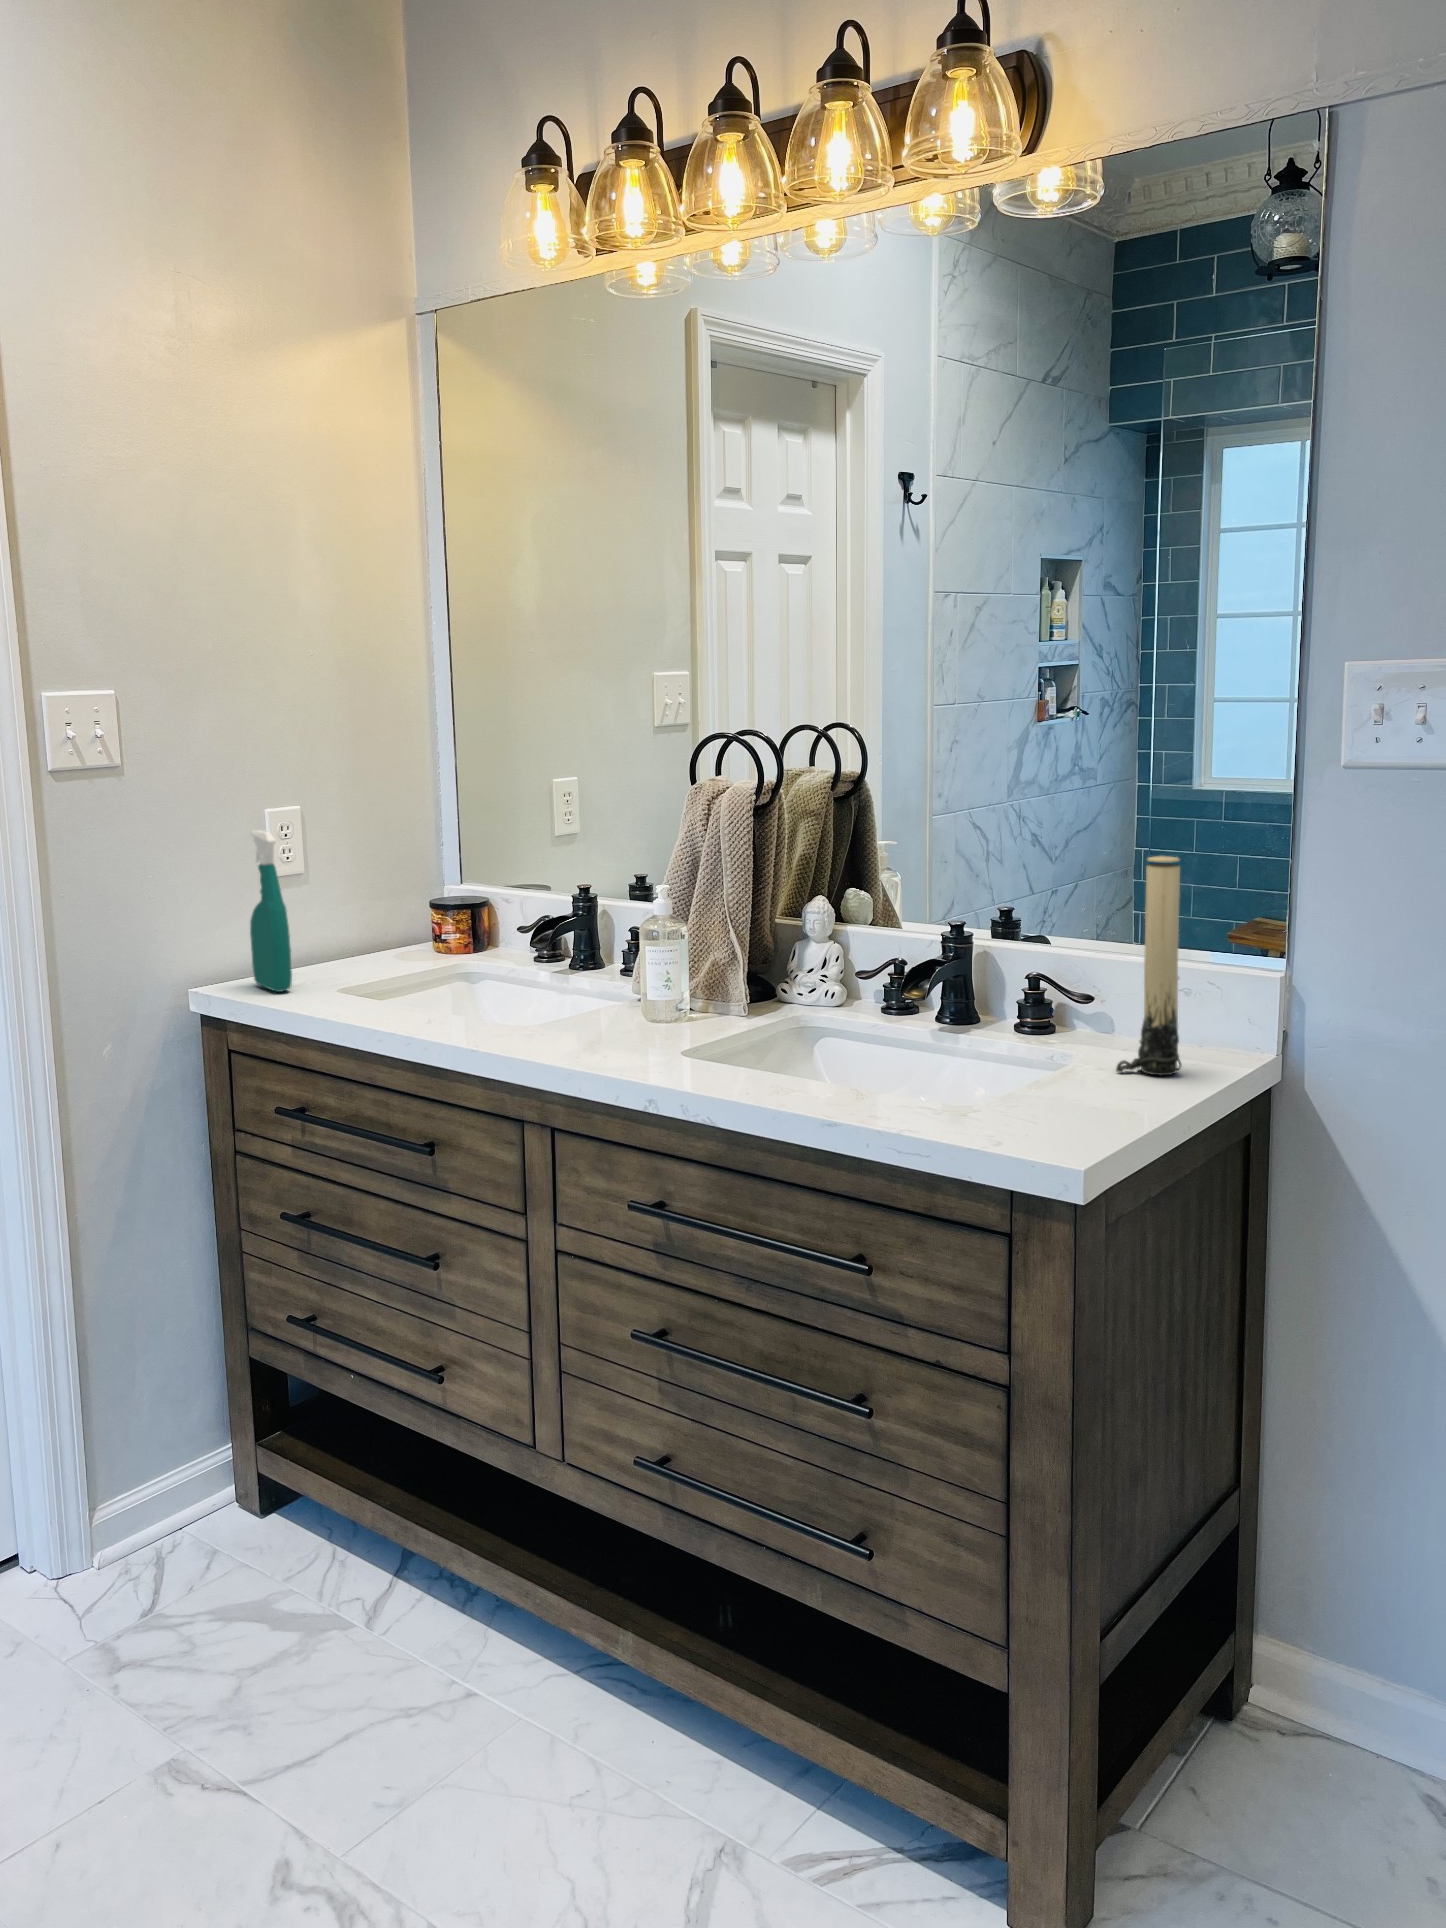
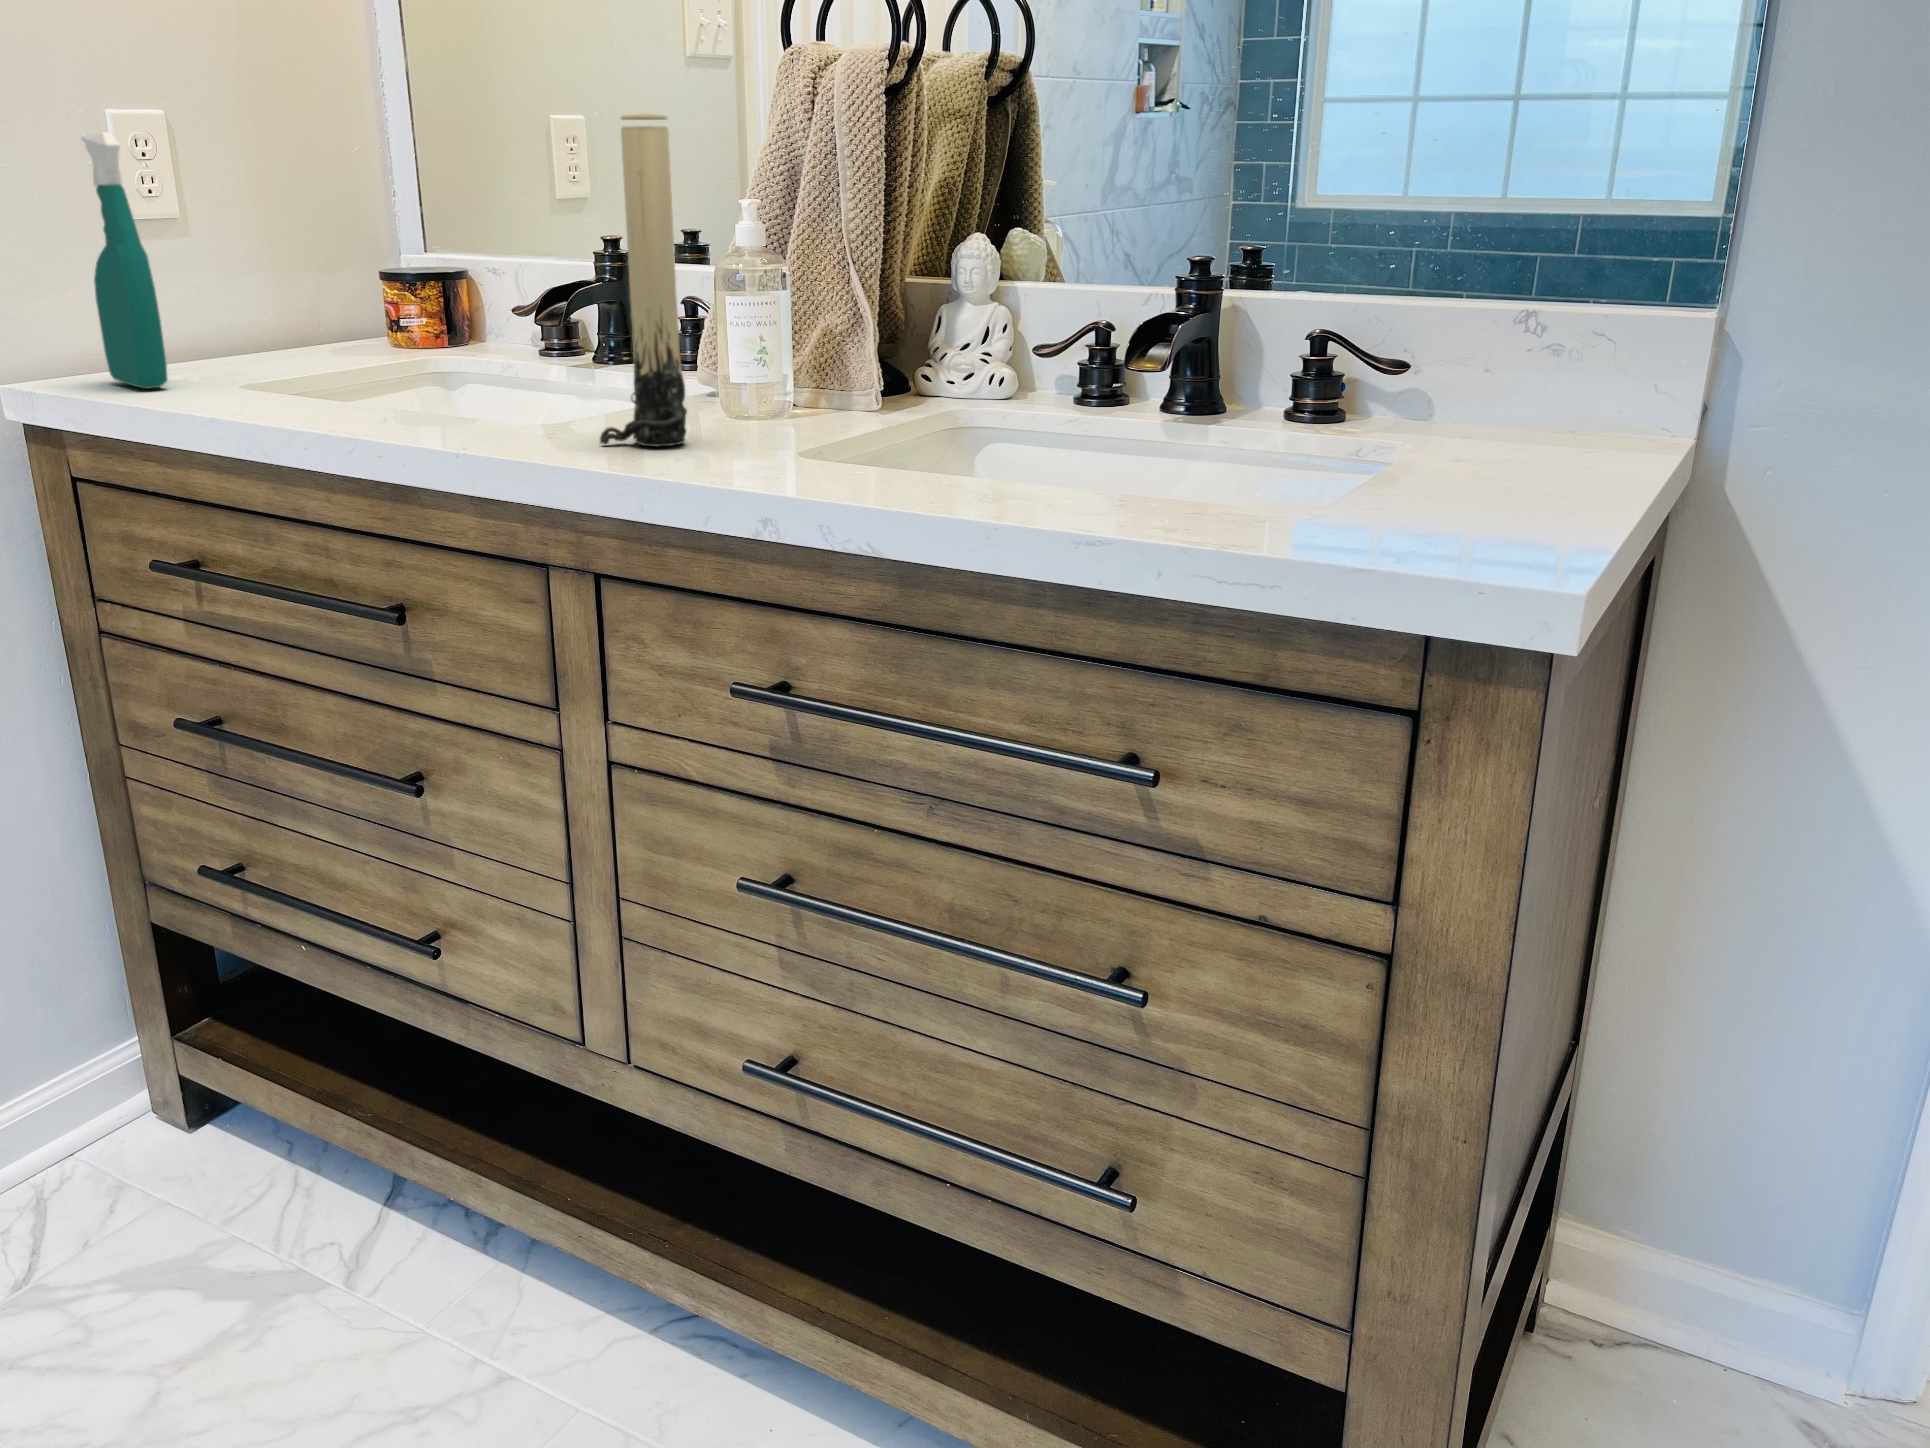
candle: present [1116,856,1182,1075] -> present [600,113,687,446]

